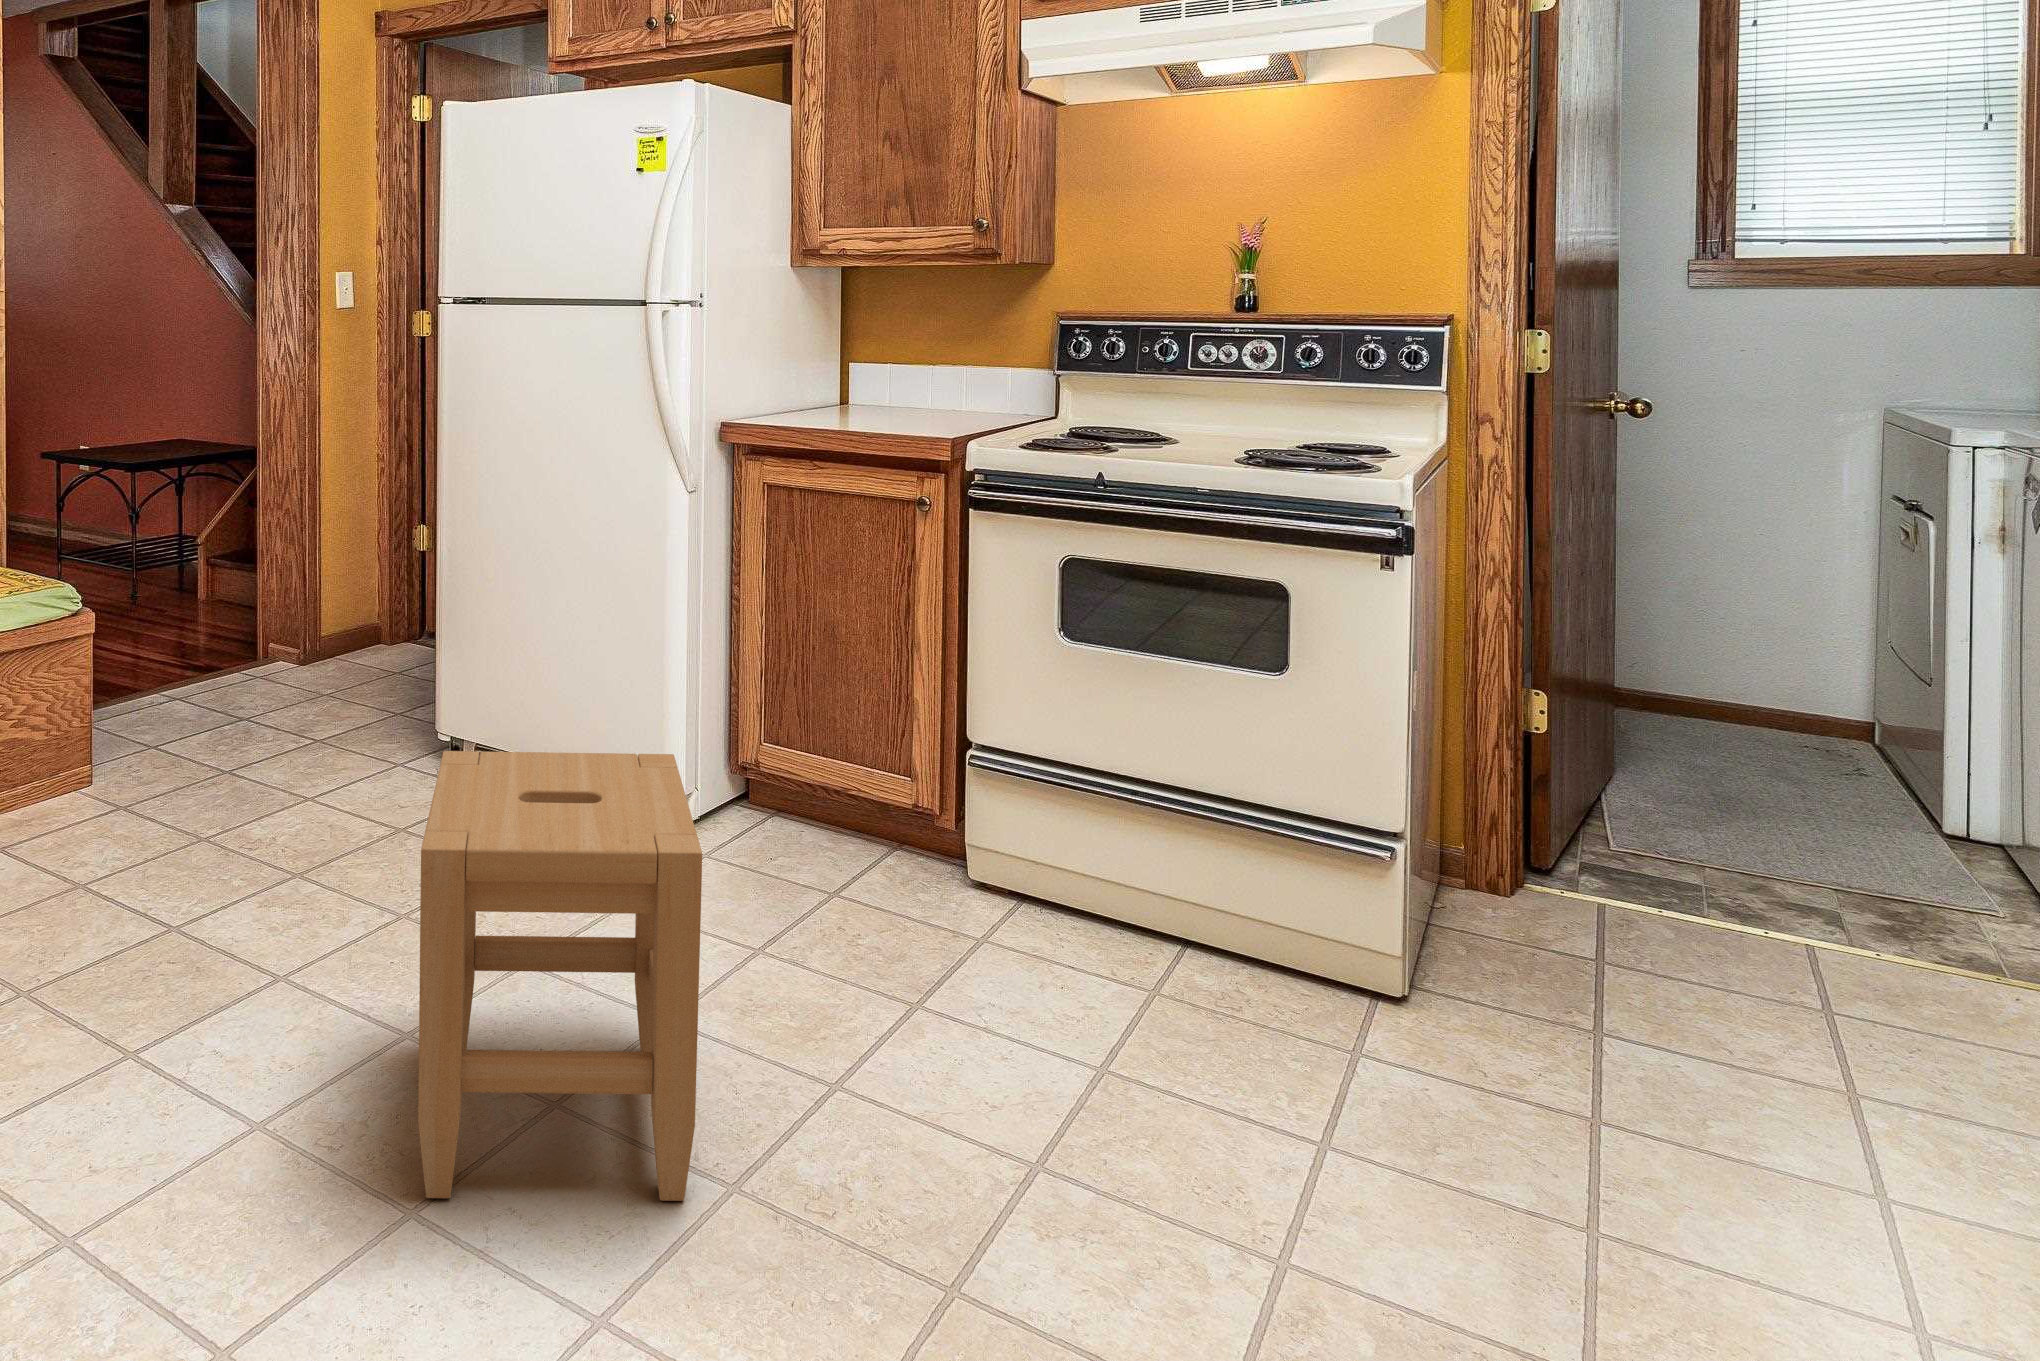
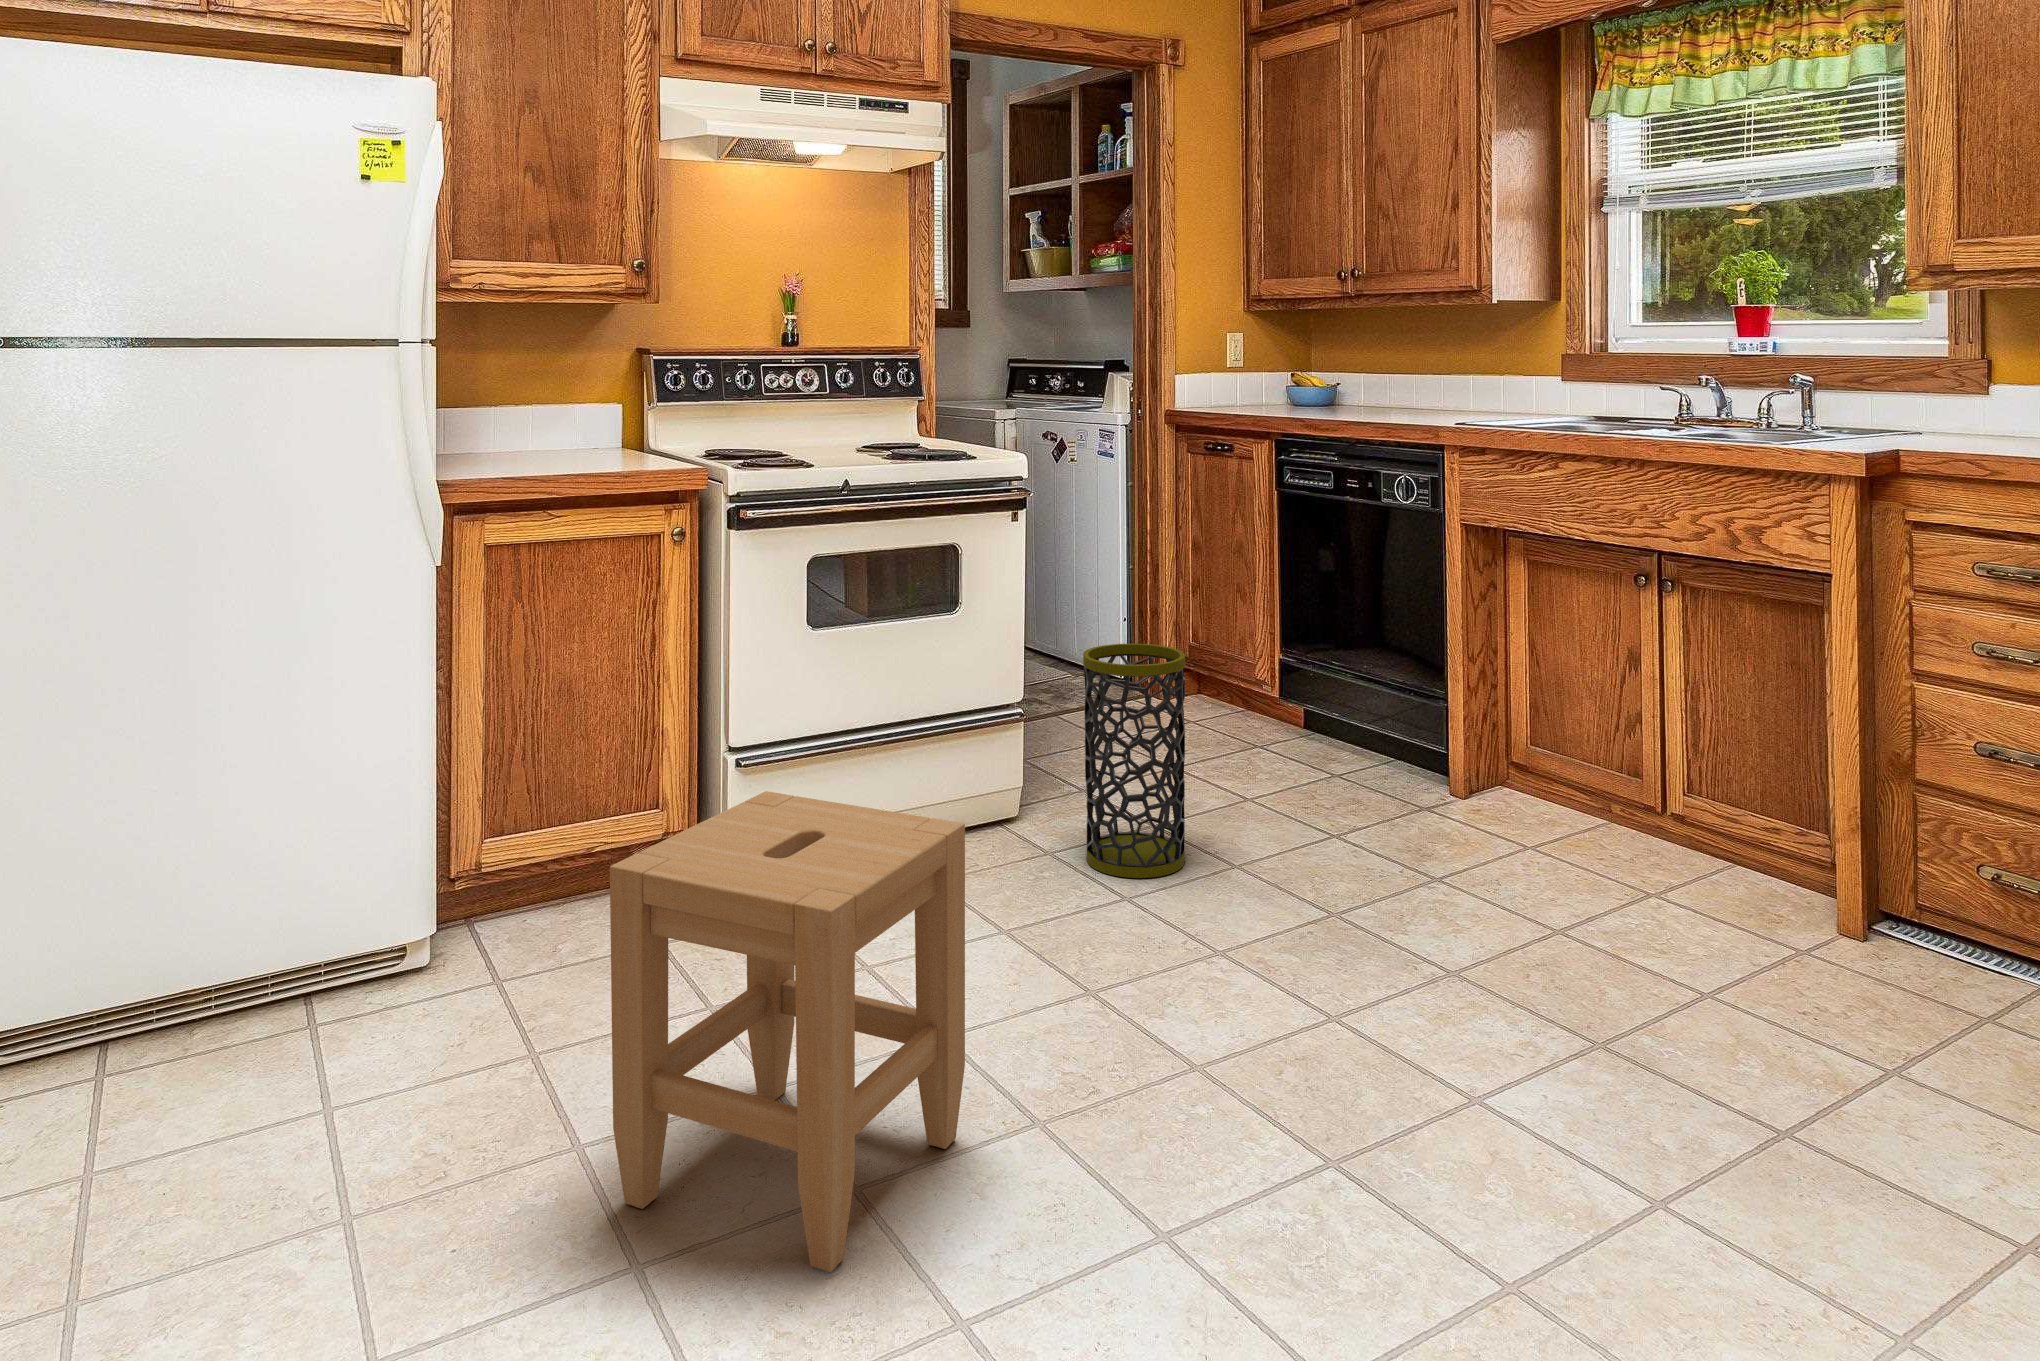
trash can: none [1387,777,1594,1180] -> present [1083,644,1185,878]

